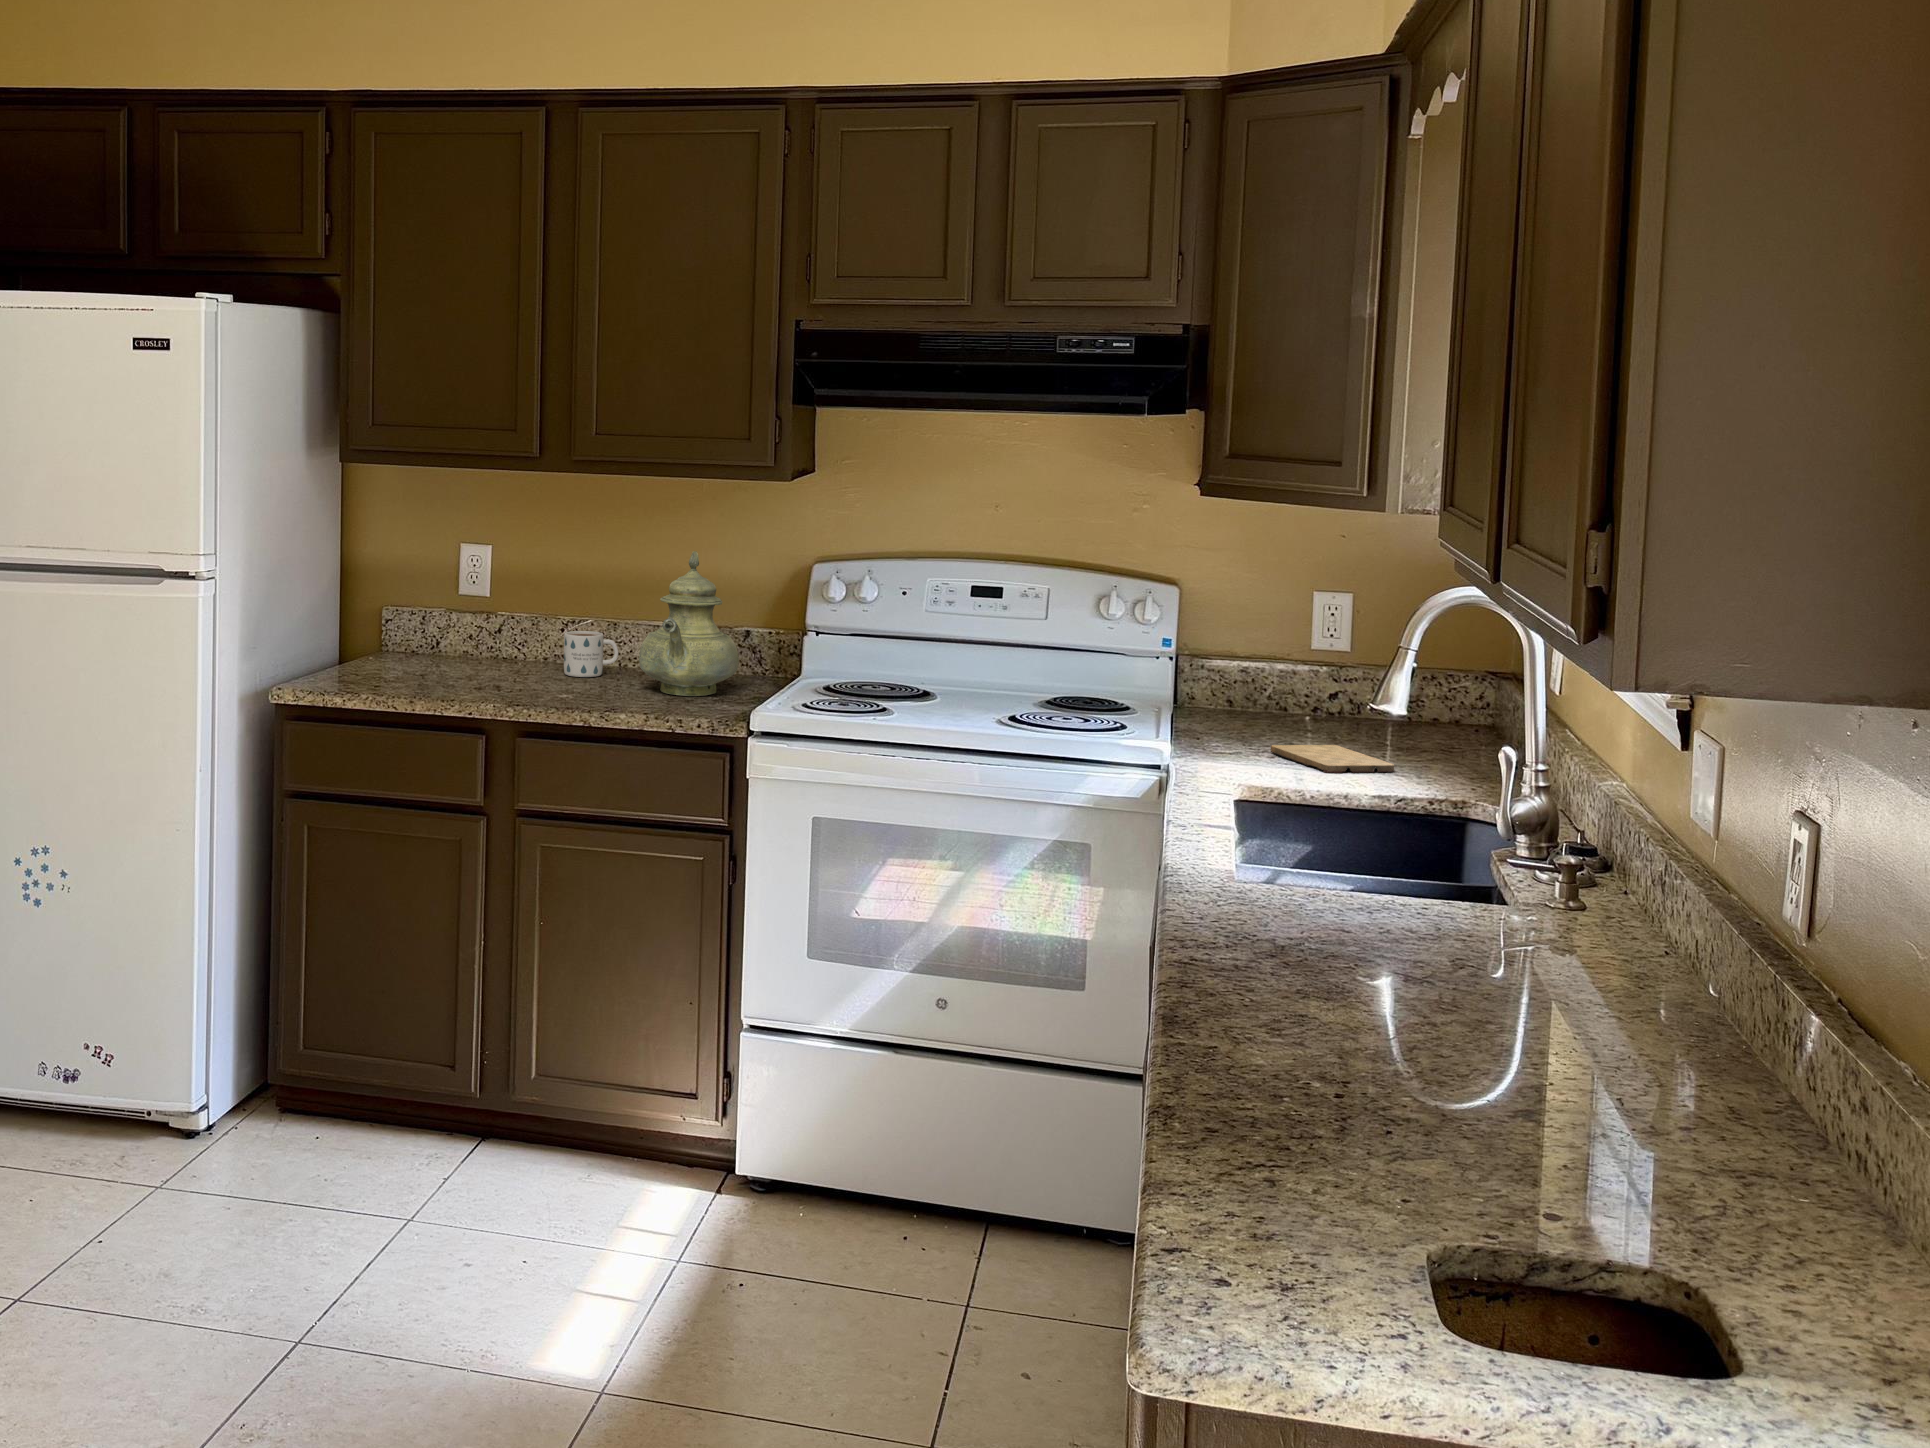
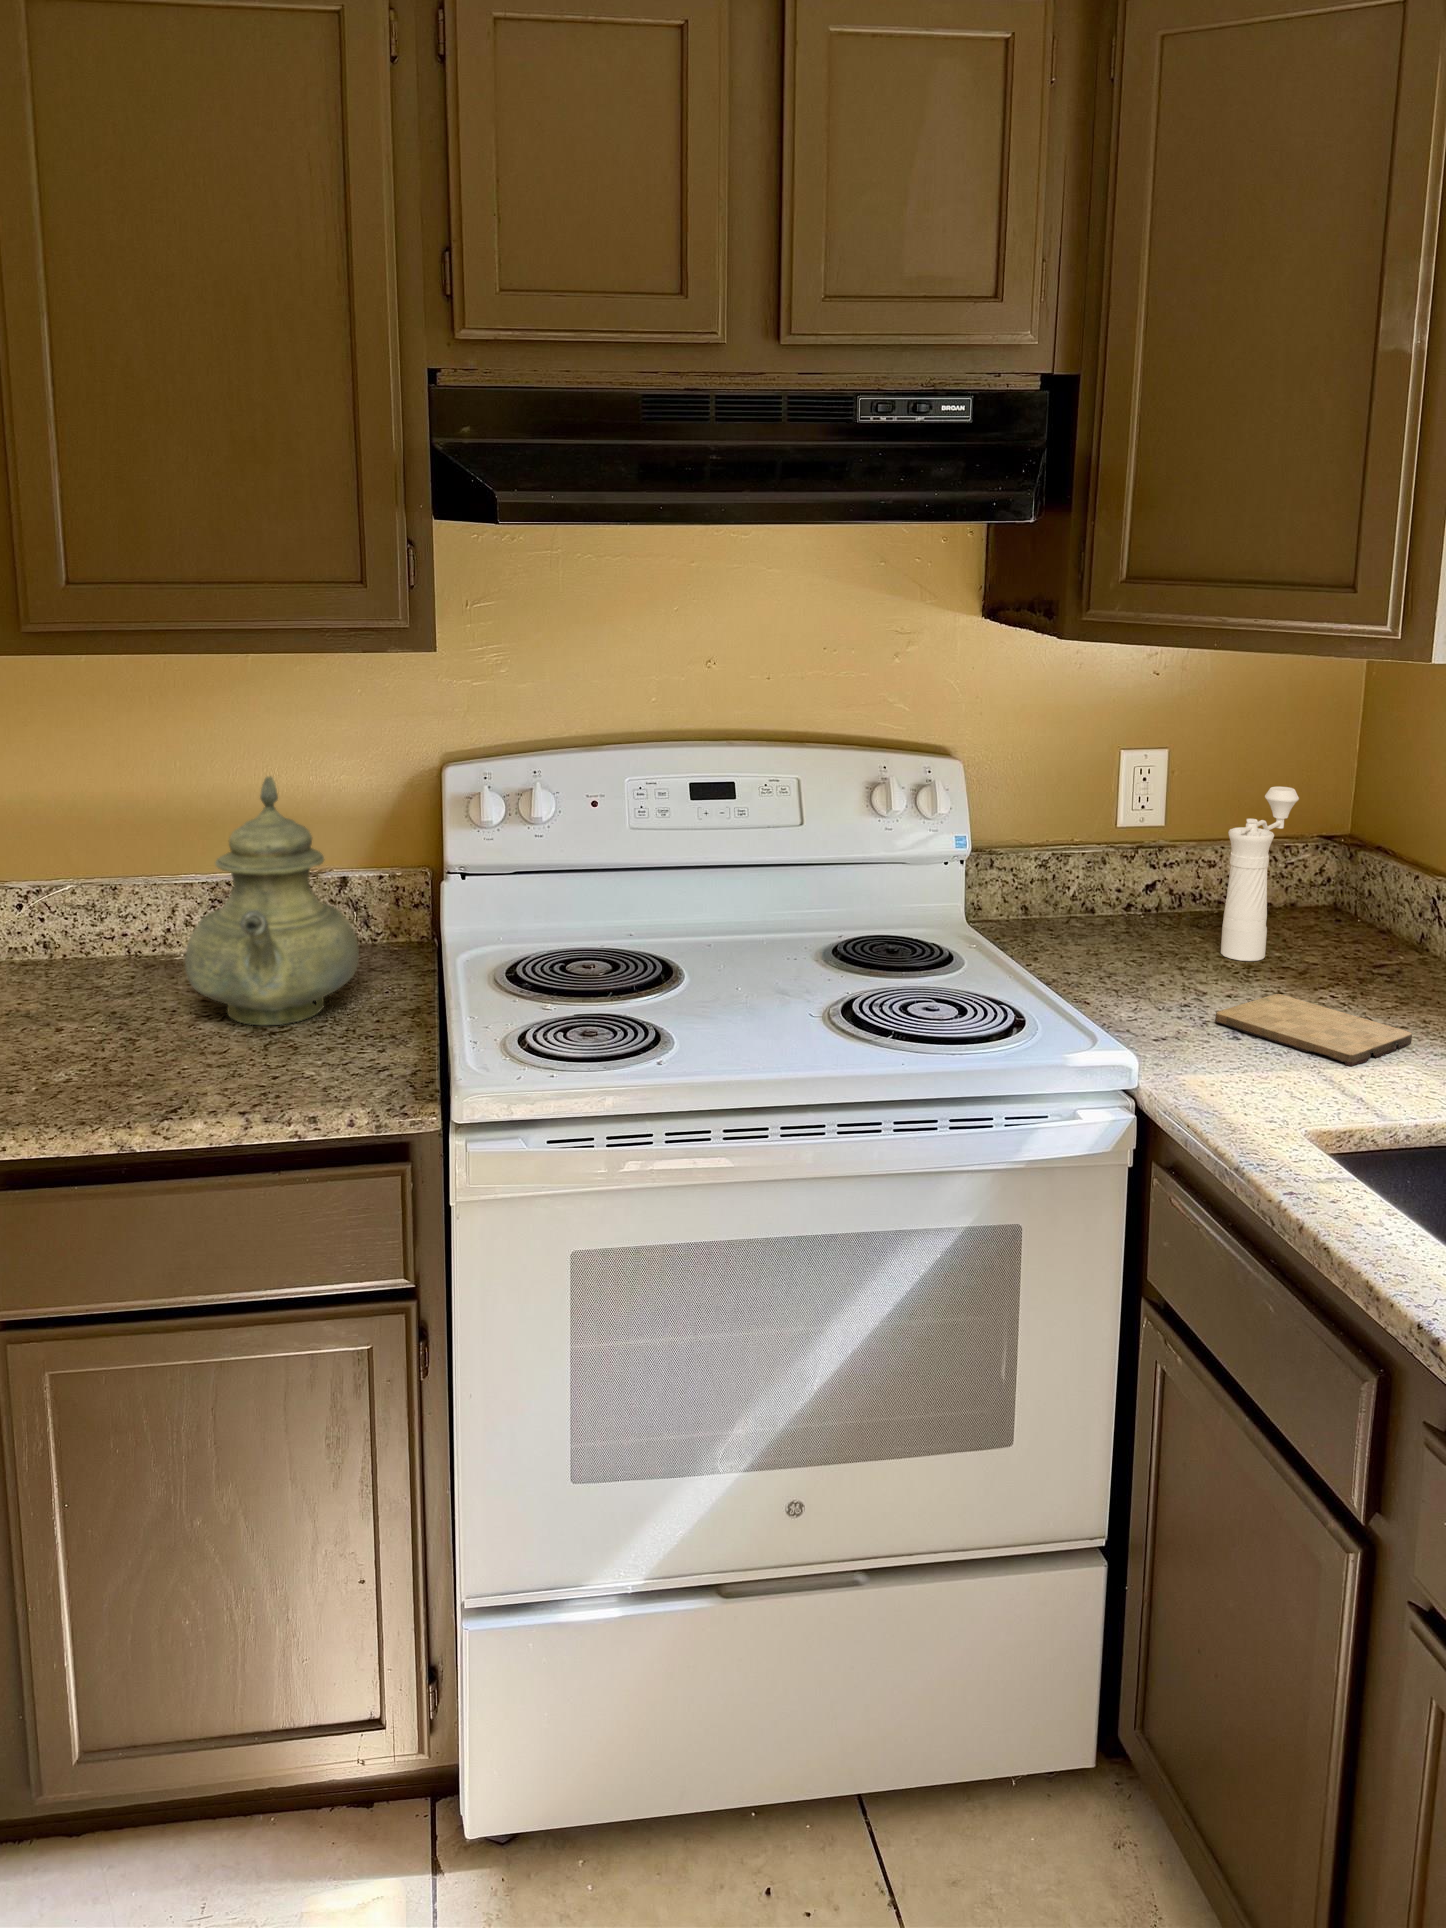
pepper mill: none [1345,619,1425,740] -> present [1221,787,1299,961]
mug: present [564,631,618,677] -> none [31,911,131,996]

